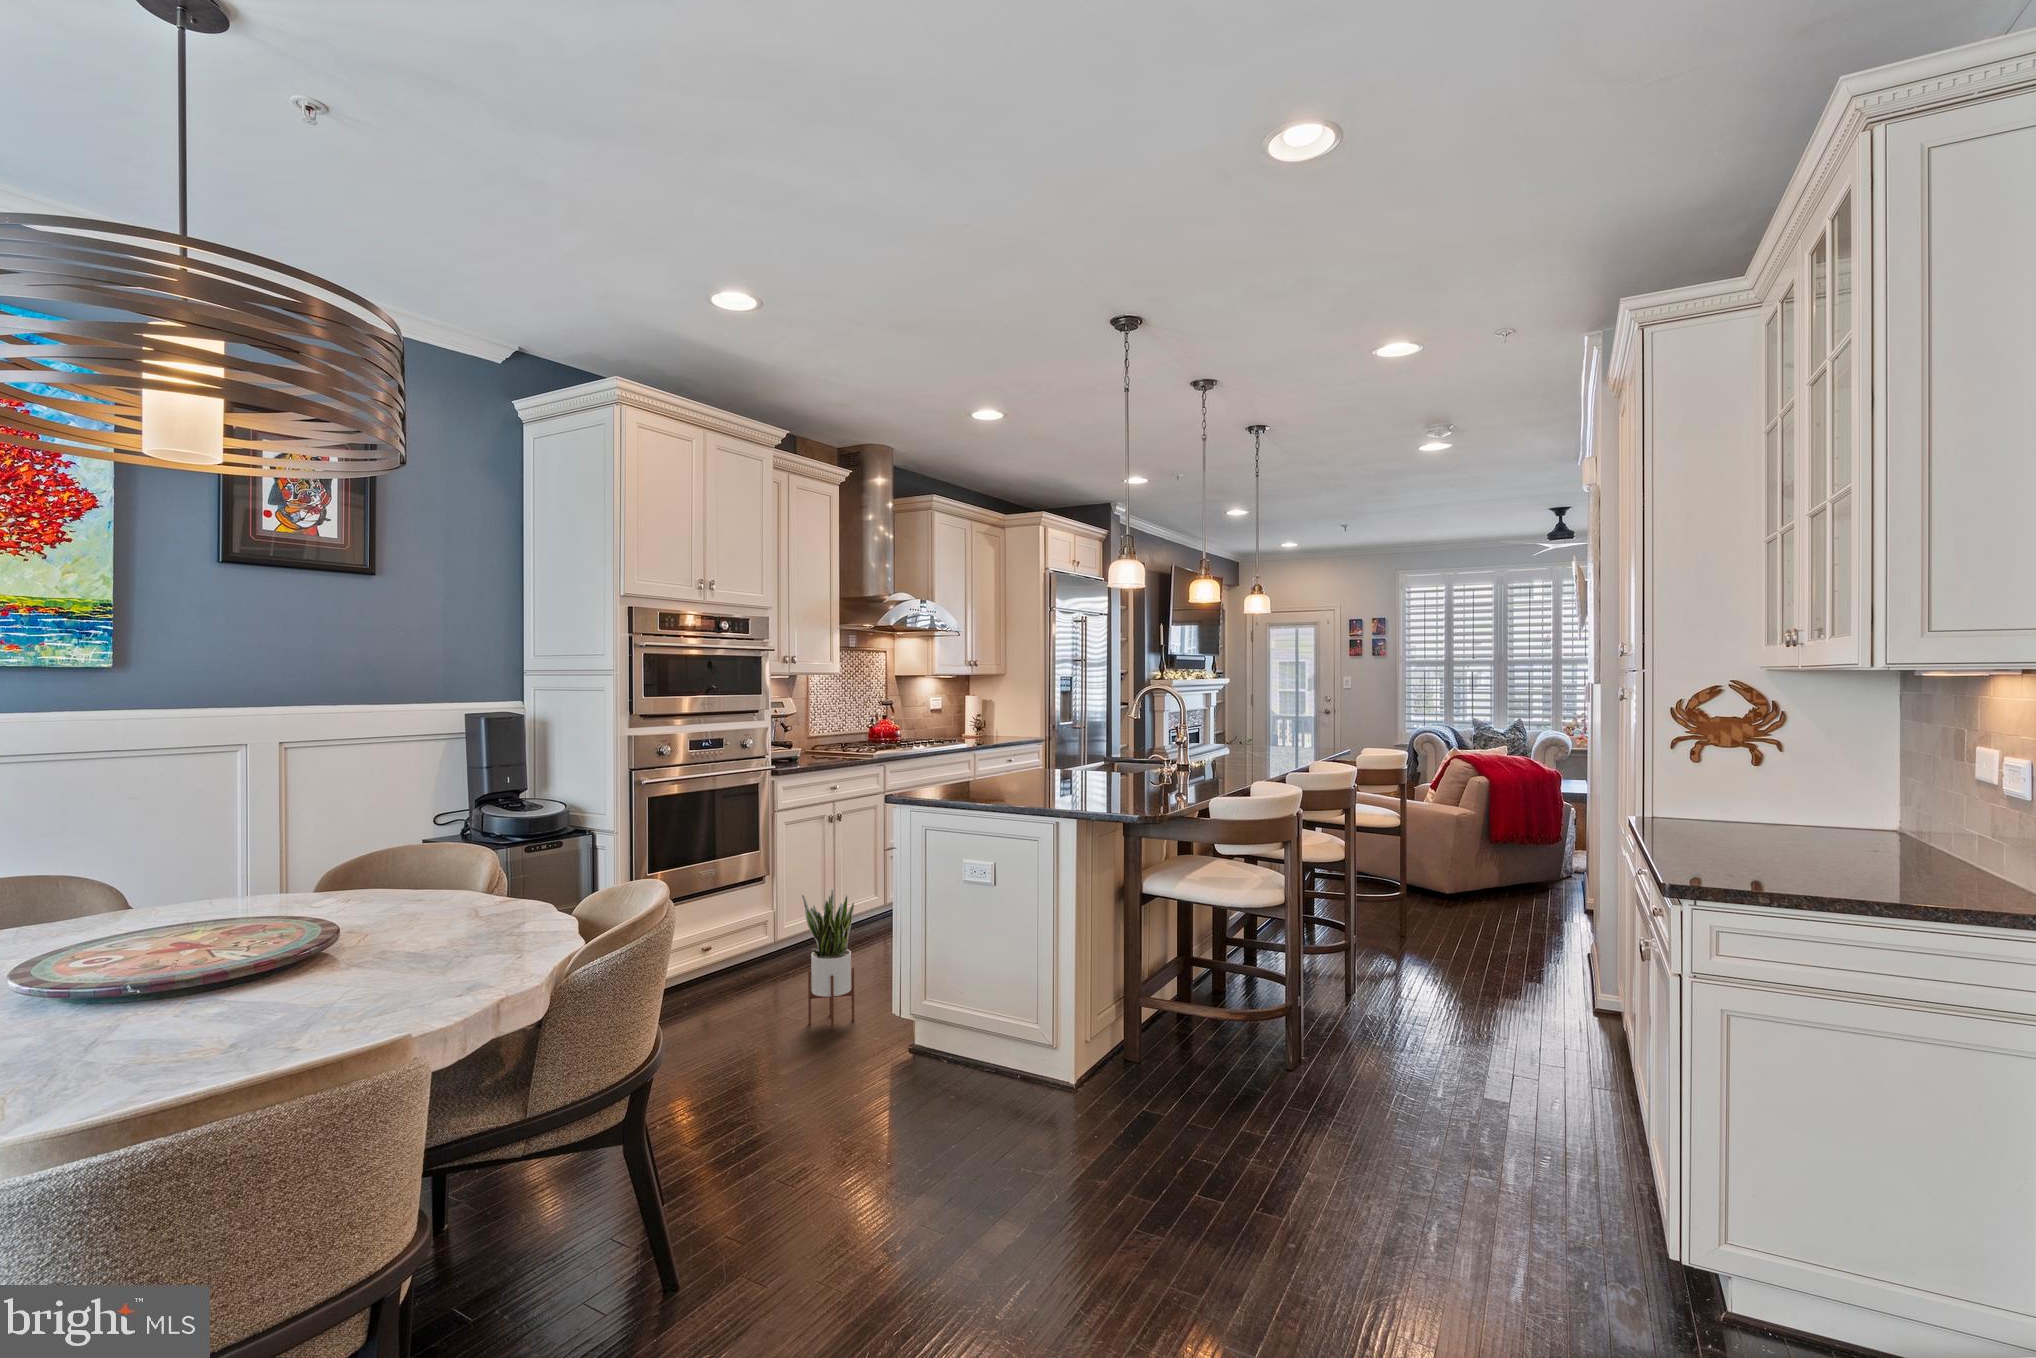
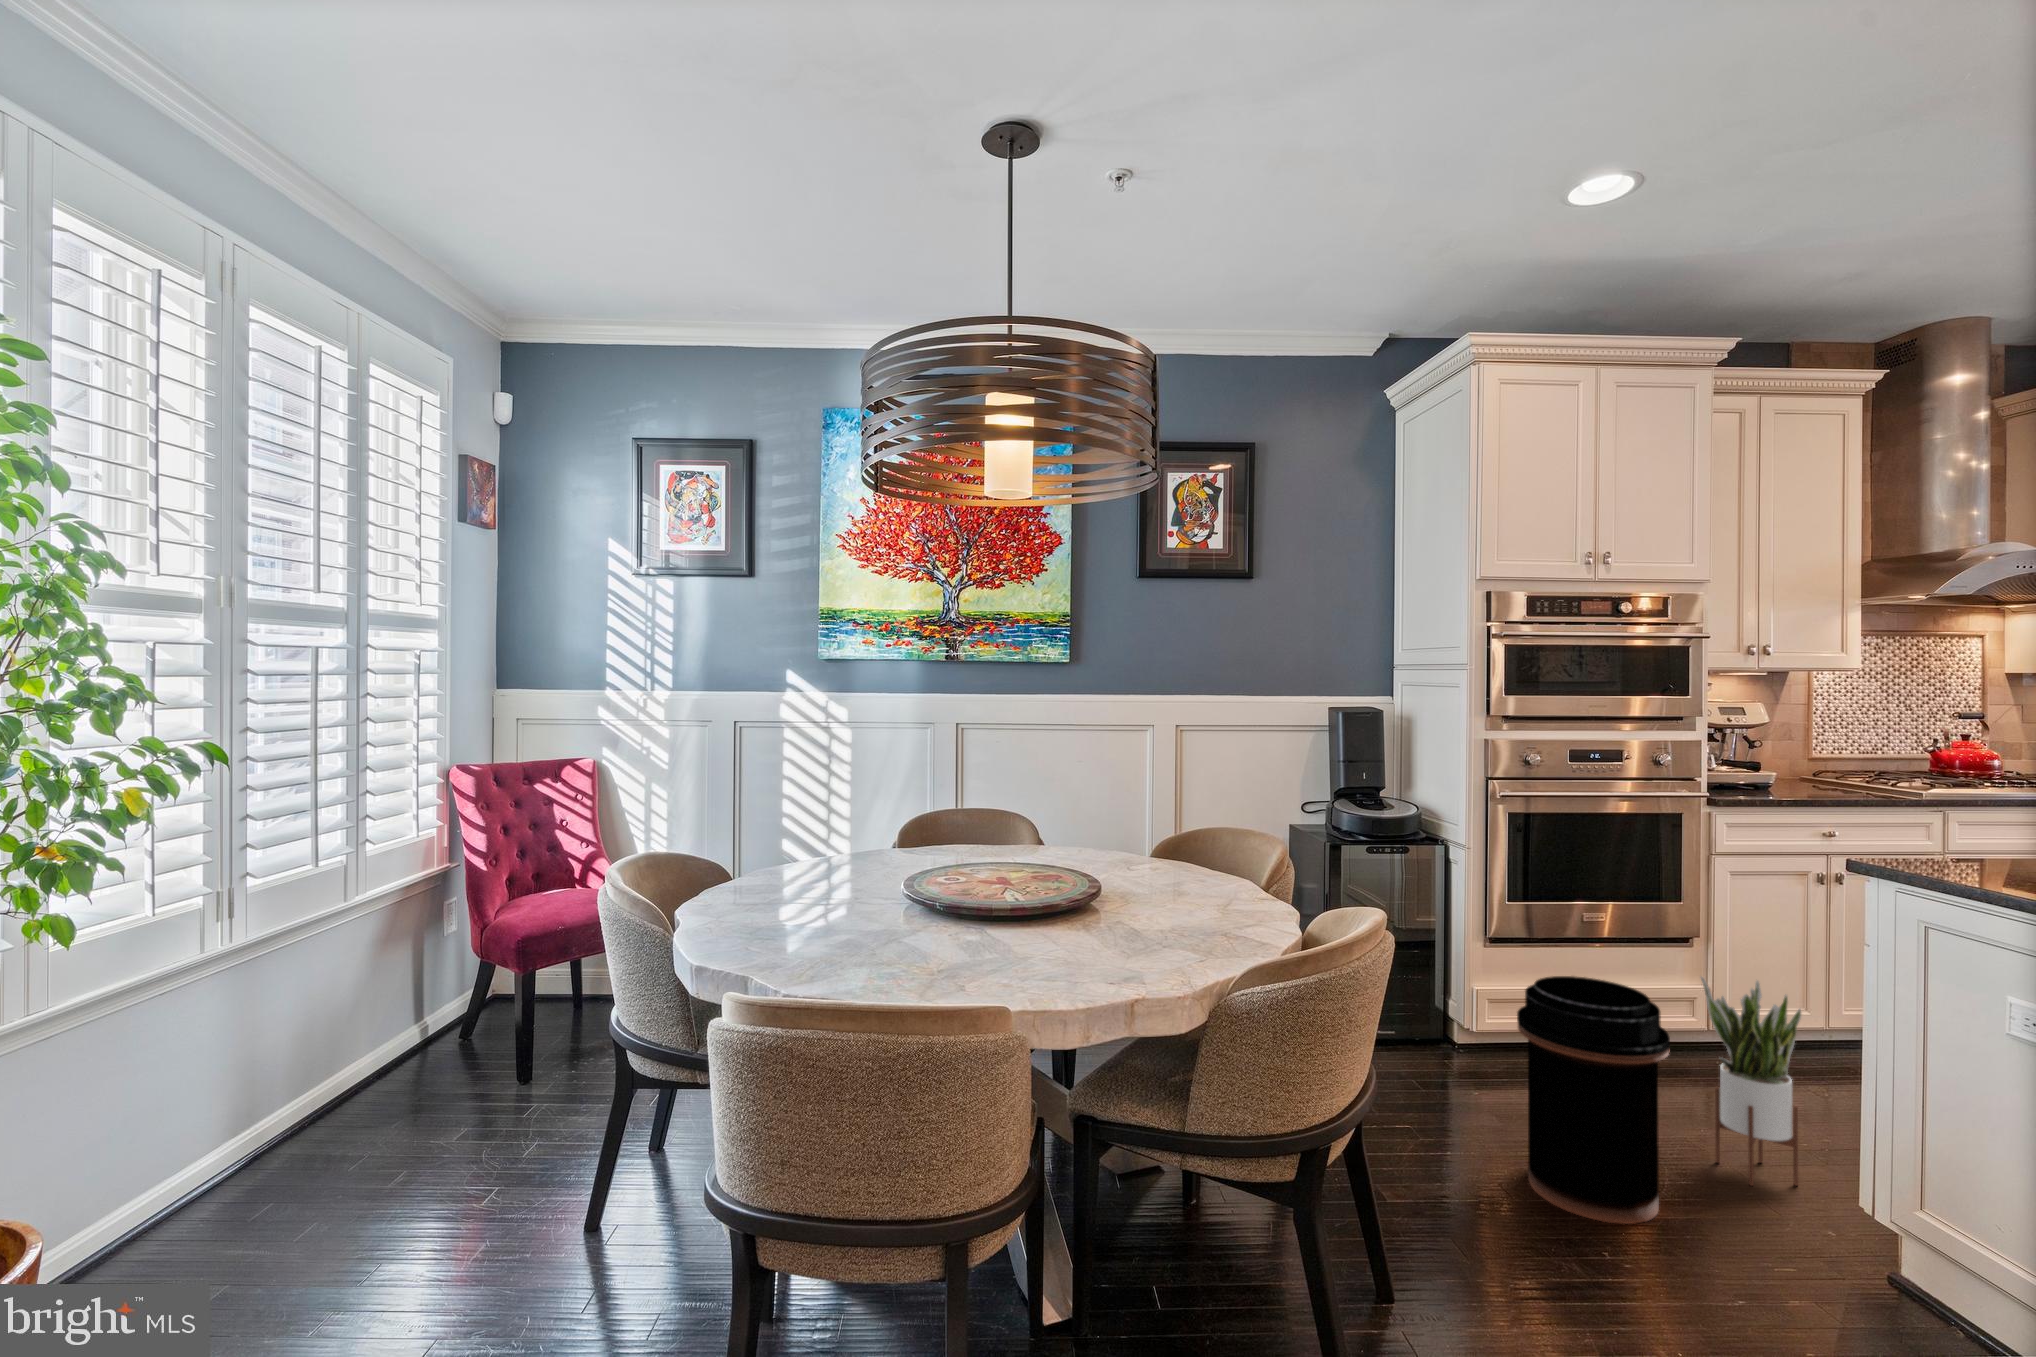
trash can: none [699,911,801,1090] -> present [1517,976,1670,1224]

